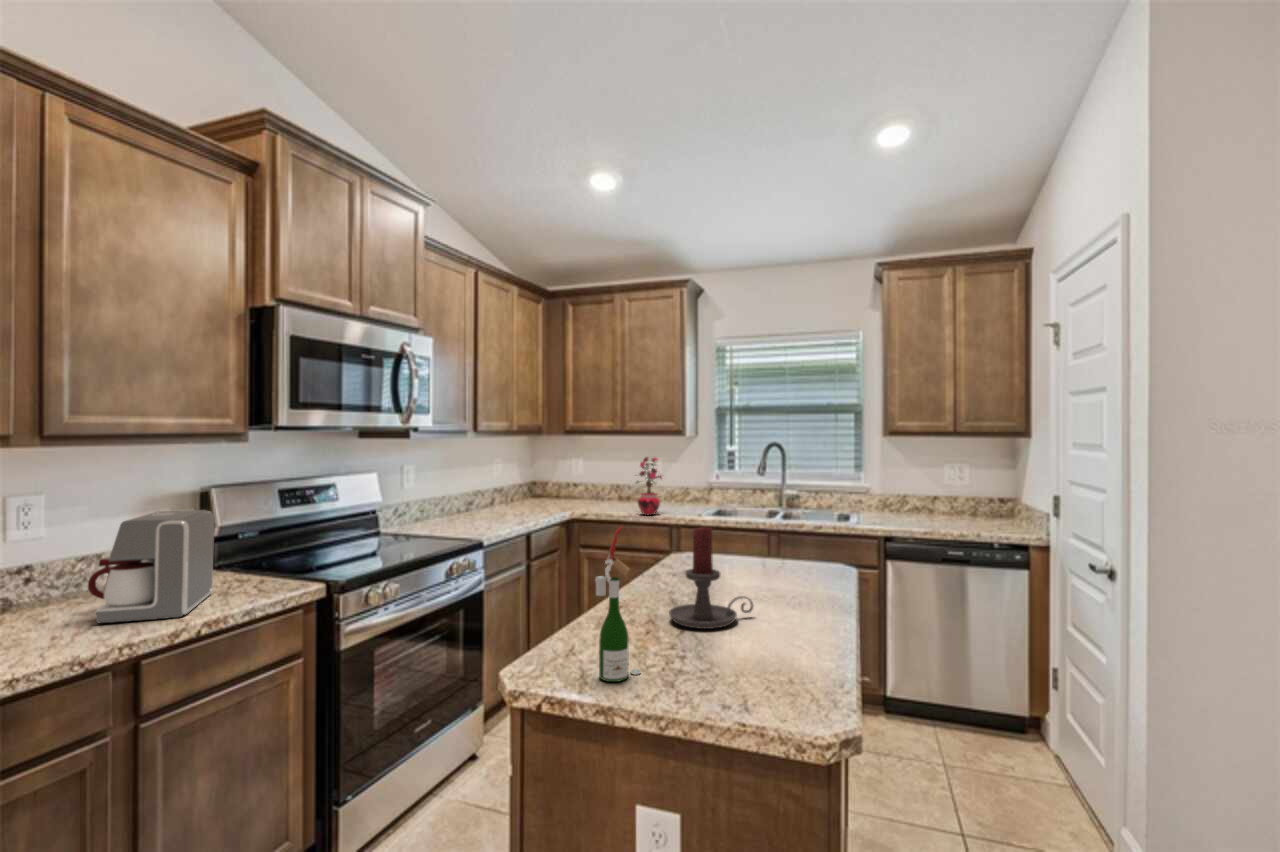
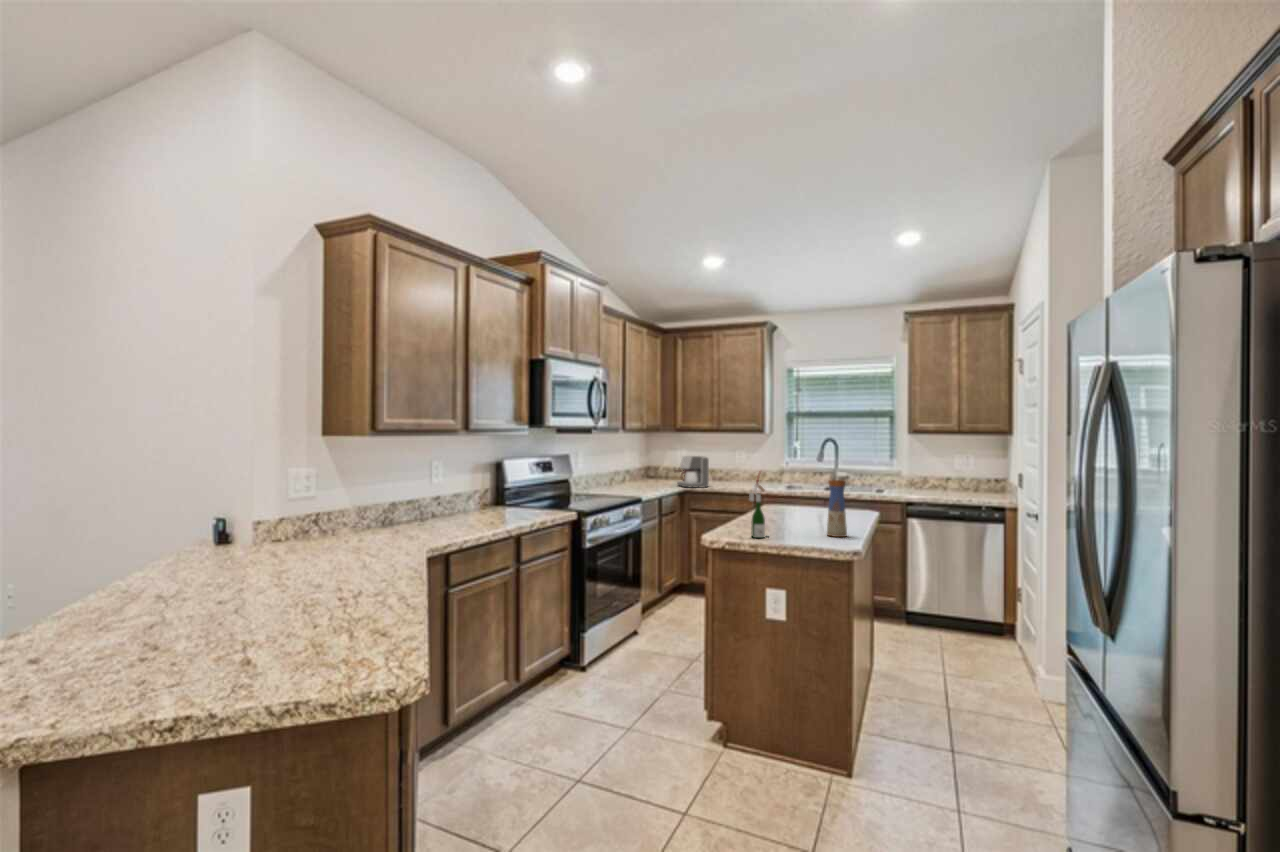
potted plant: present [637,457,662,515] -> none [730,447,751,488]
coffee maker: present [88,510,214,623] -> present [675,456,709,488]
candle holder: present [669,527,754,629] -> none [775,477,820,528]
vase: none [764,541,807,670] -> present [827,480,847,537]

